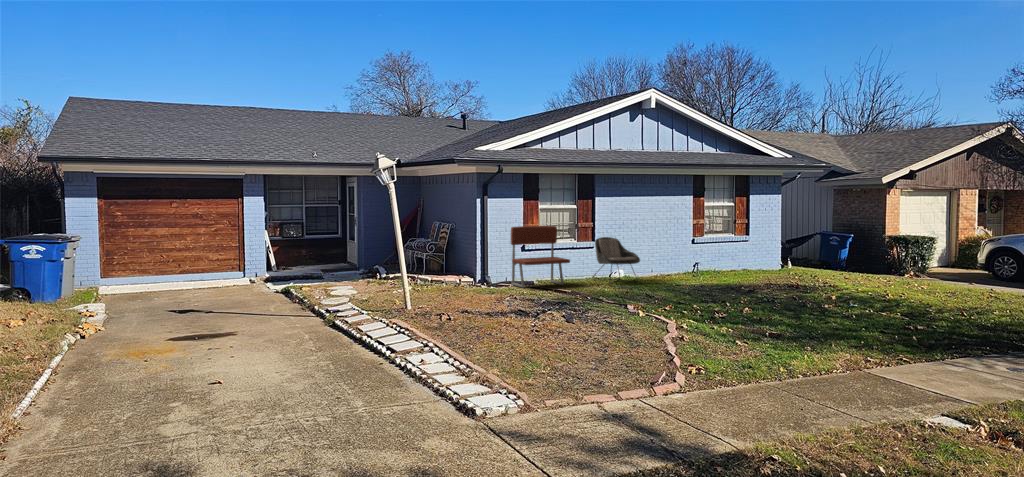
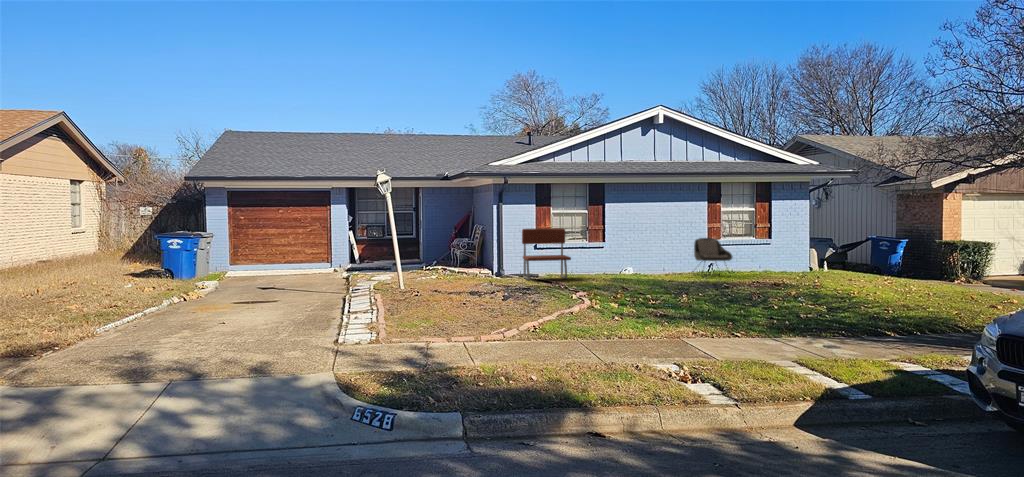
lounge chair: present [592,237,640,284] -> present [694,238,733,278]

